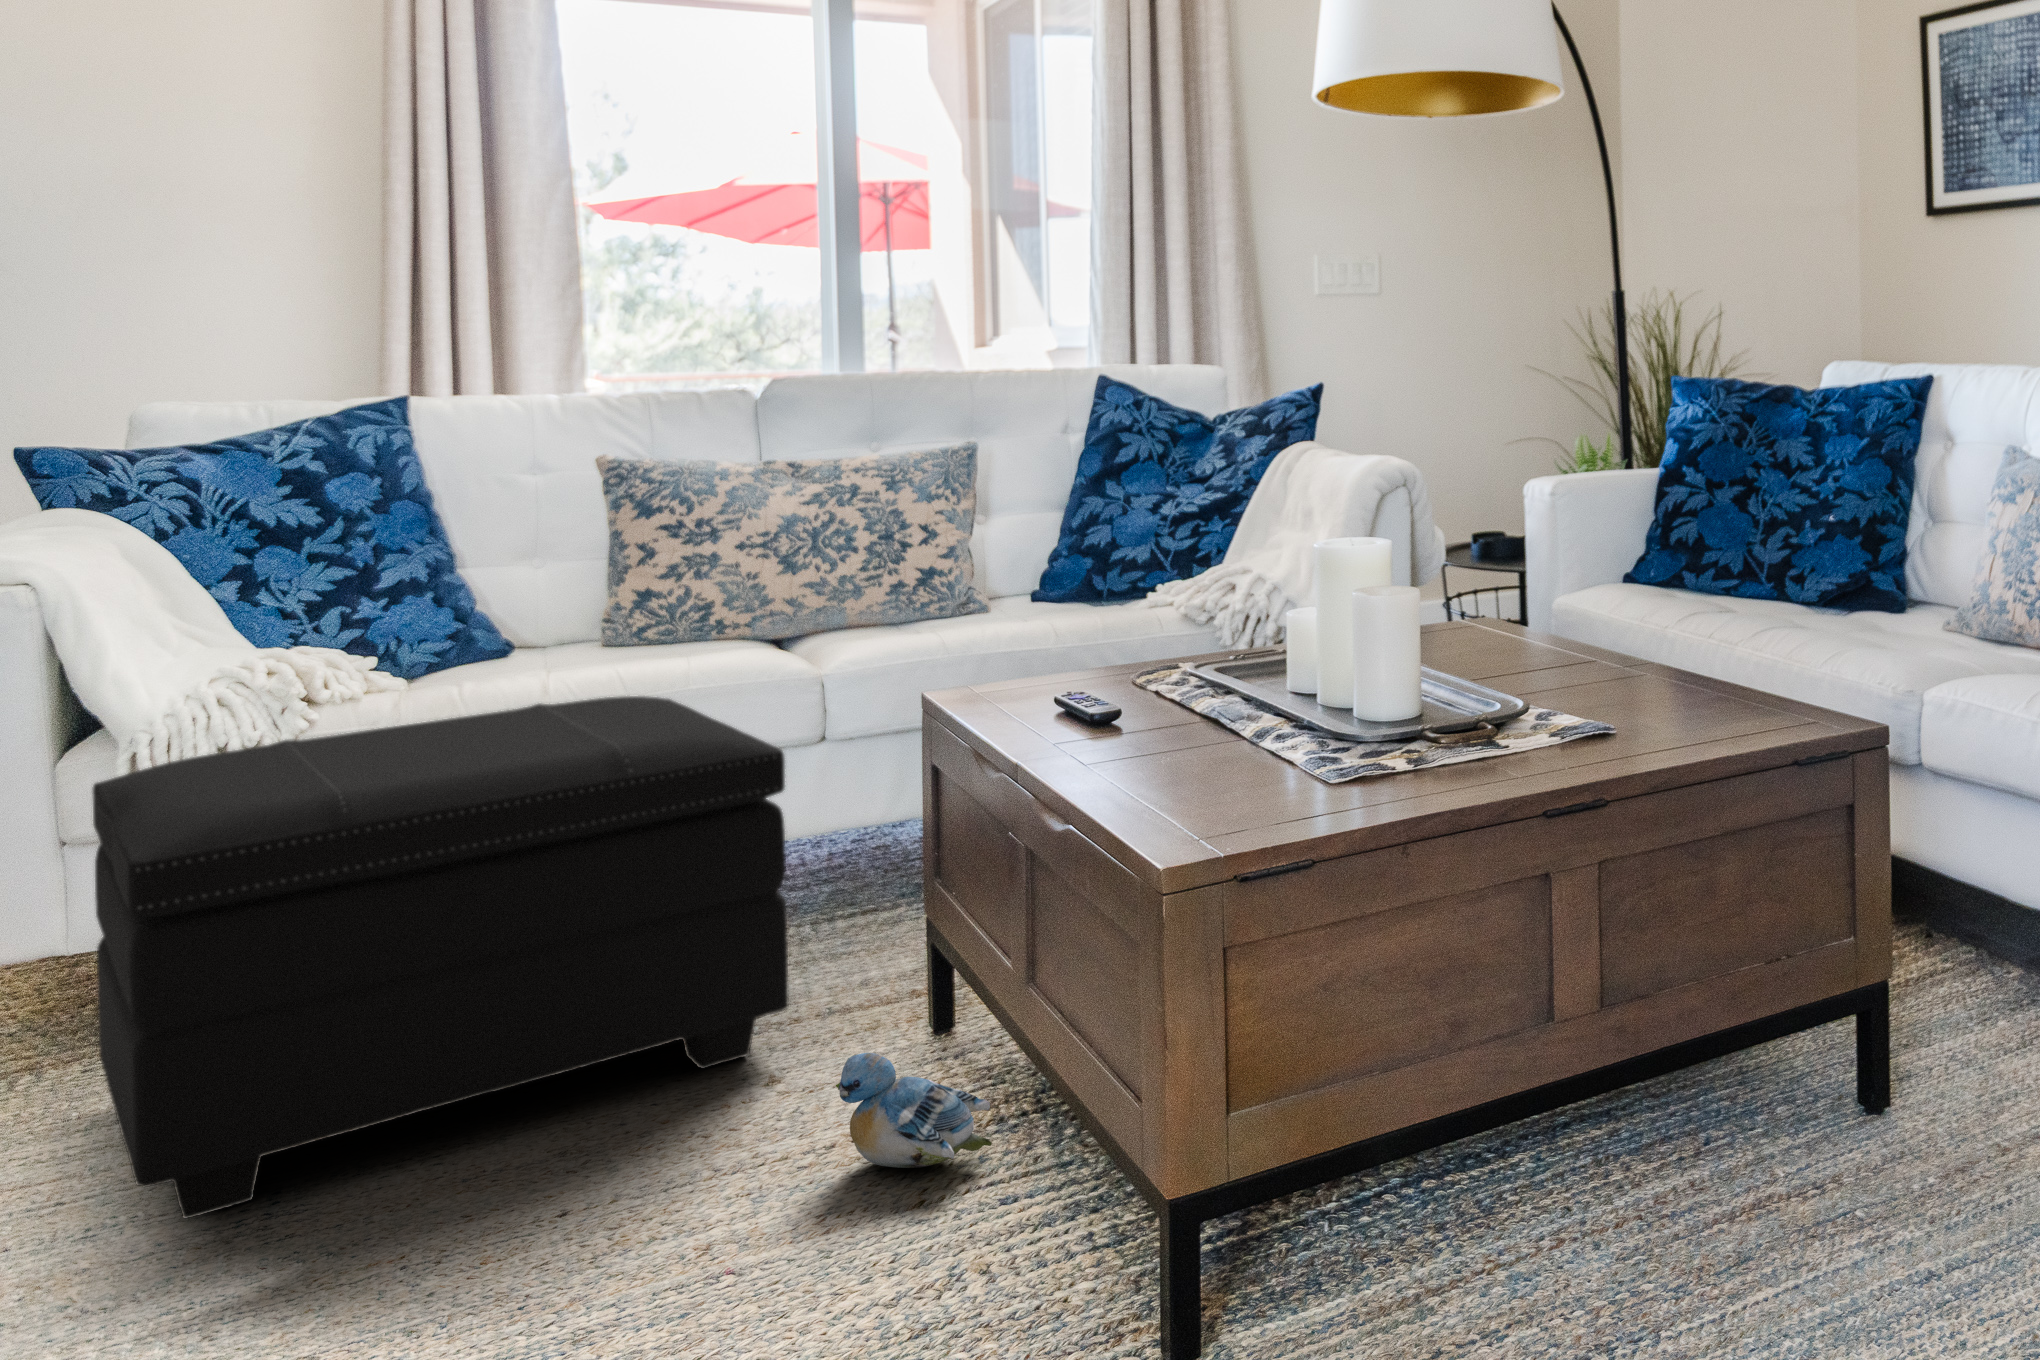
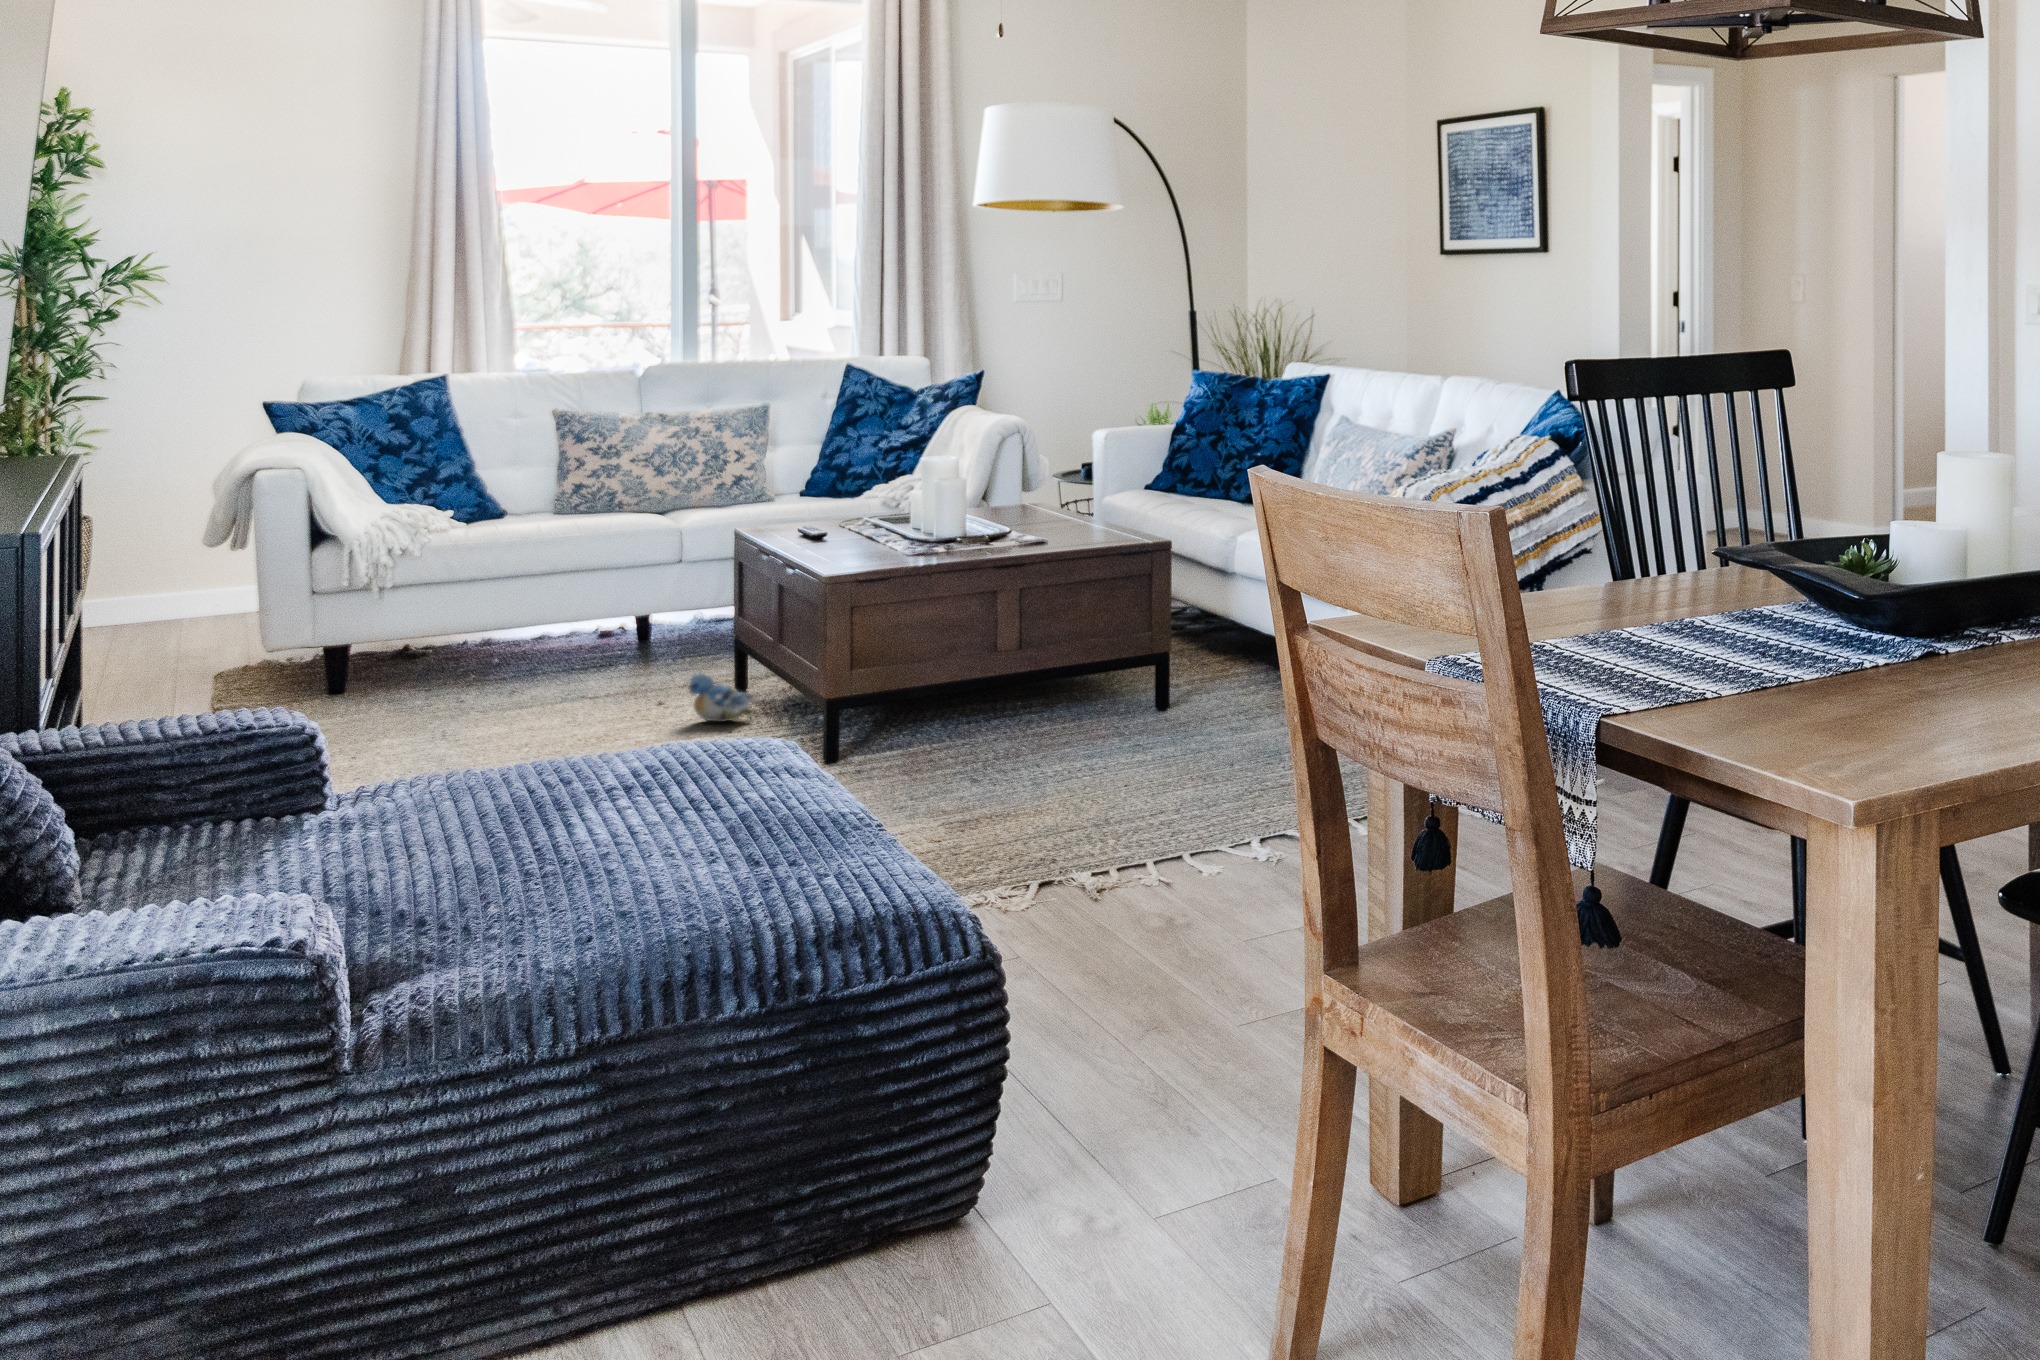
footstool: present [92,696,788,1219] -> none [337,533,664,733]

